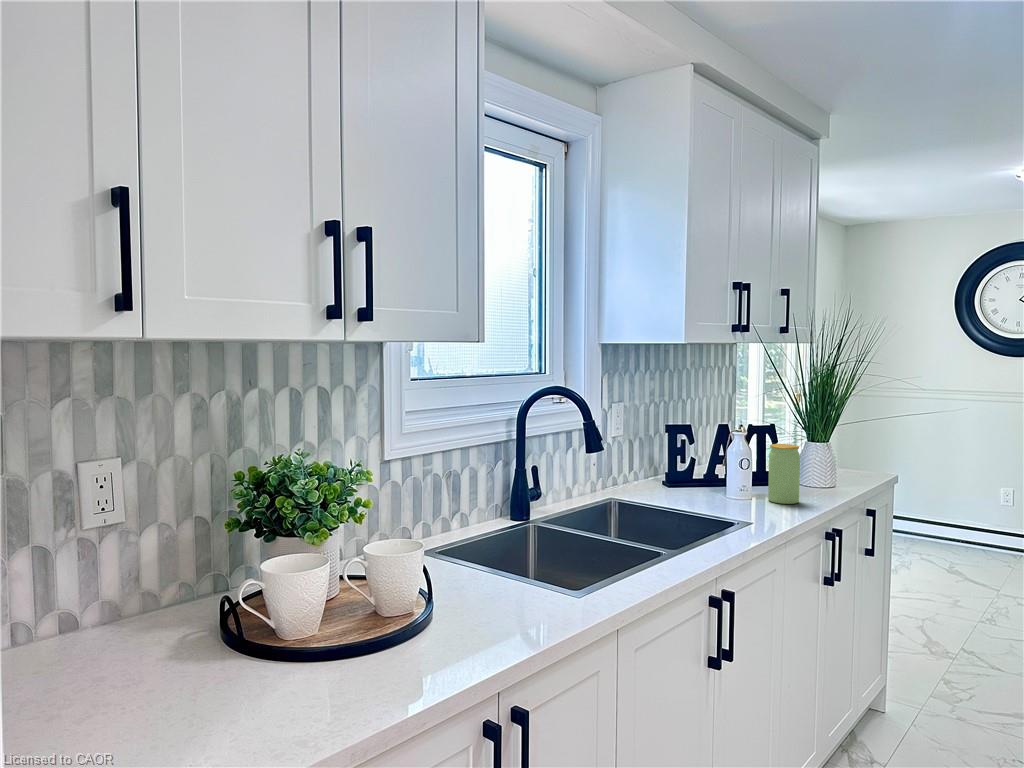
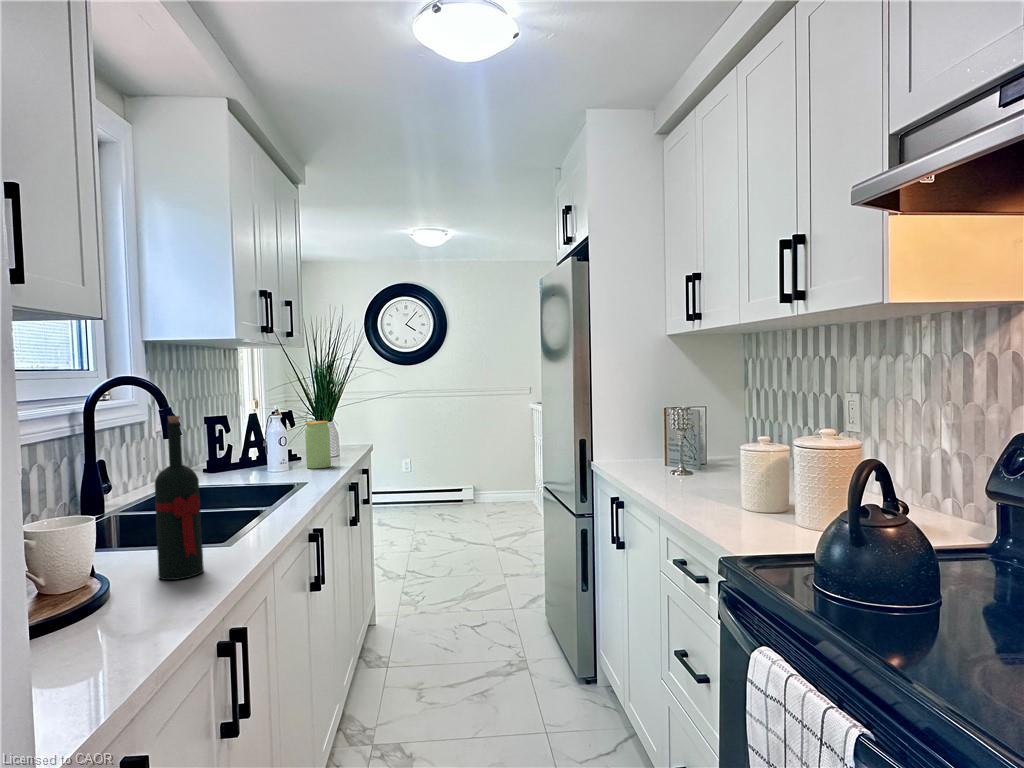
wine bottle: none [472,455,515,628] -> present [155,416,204,580]

